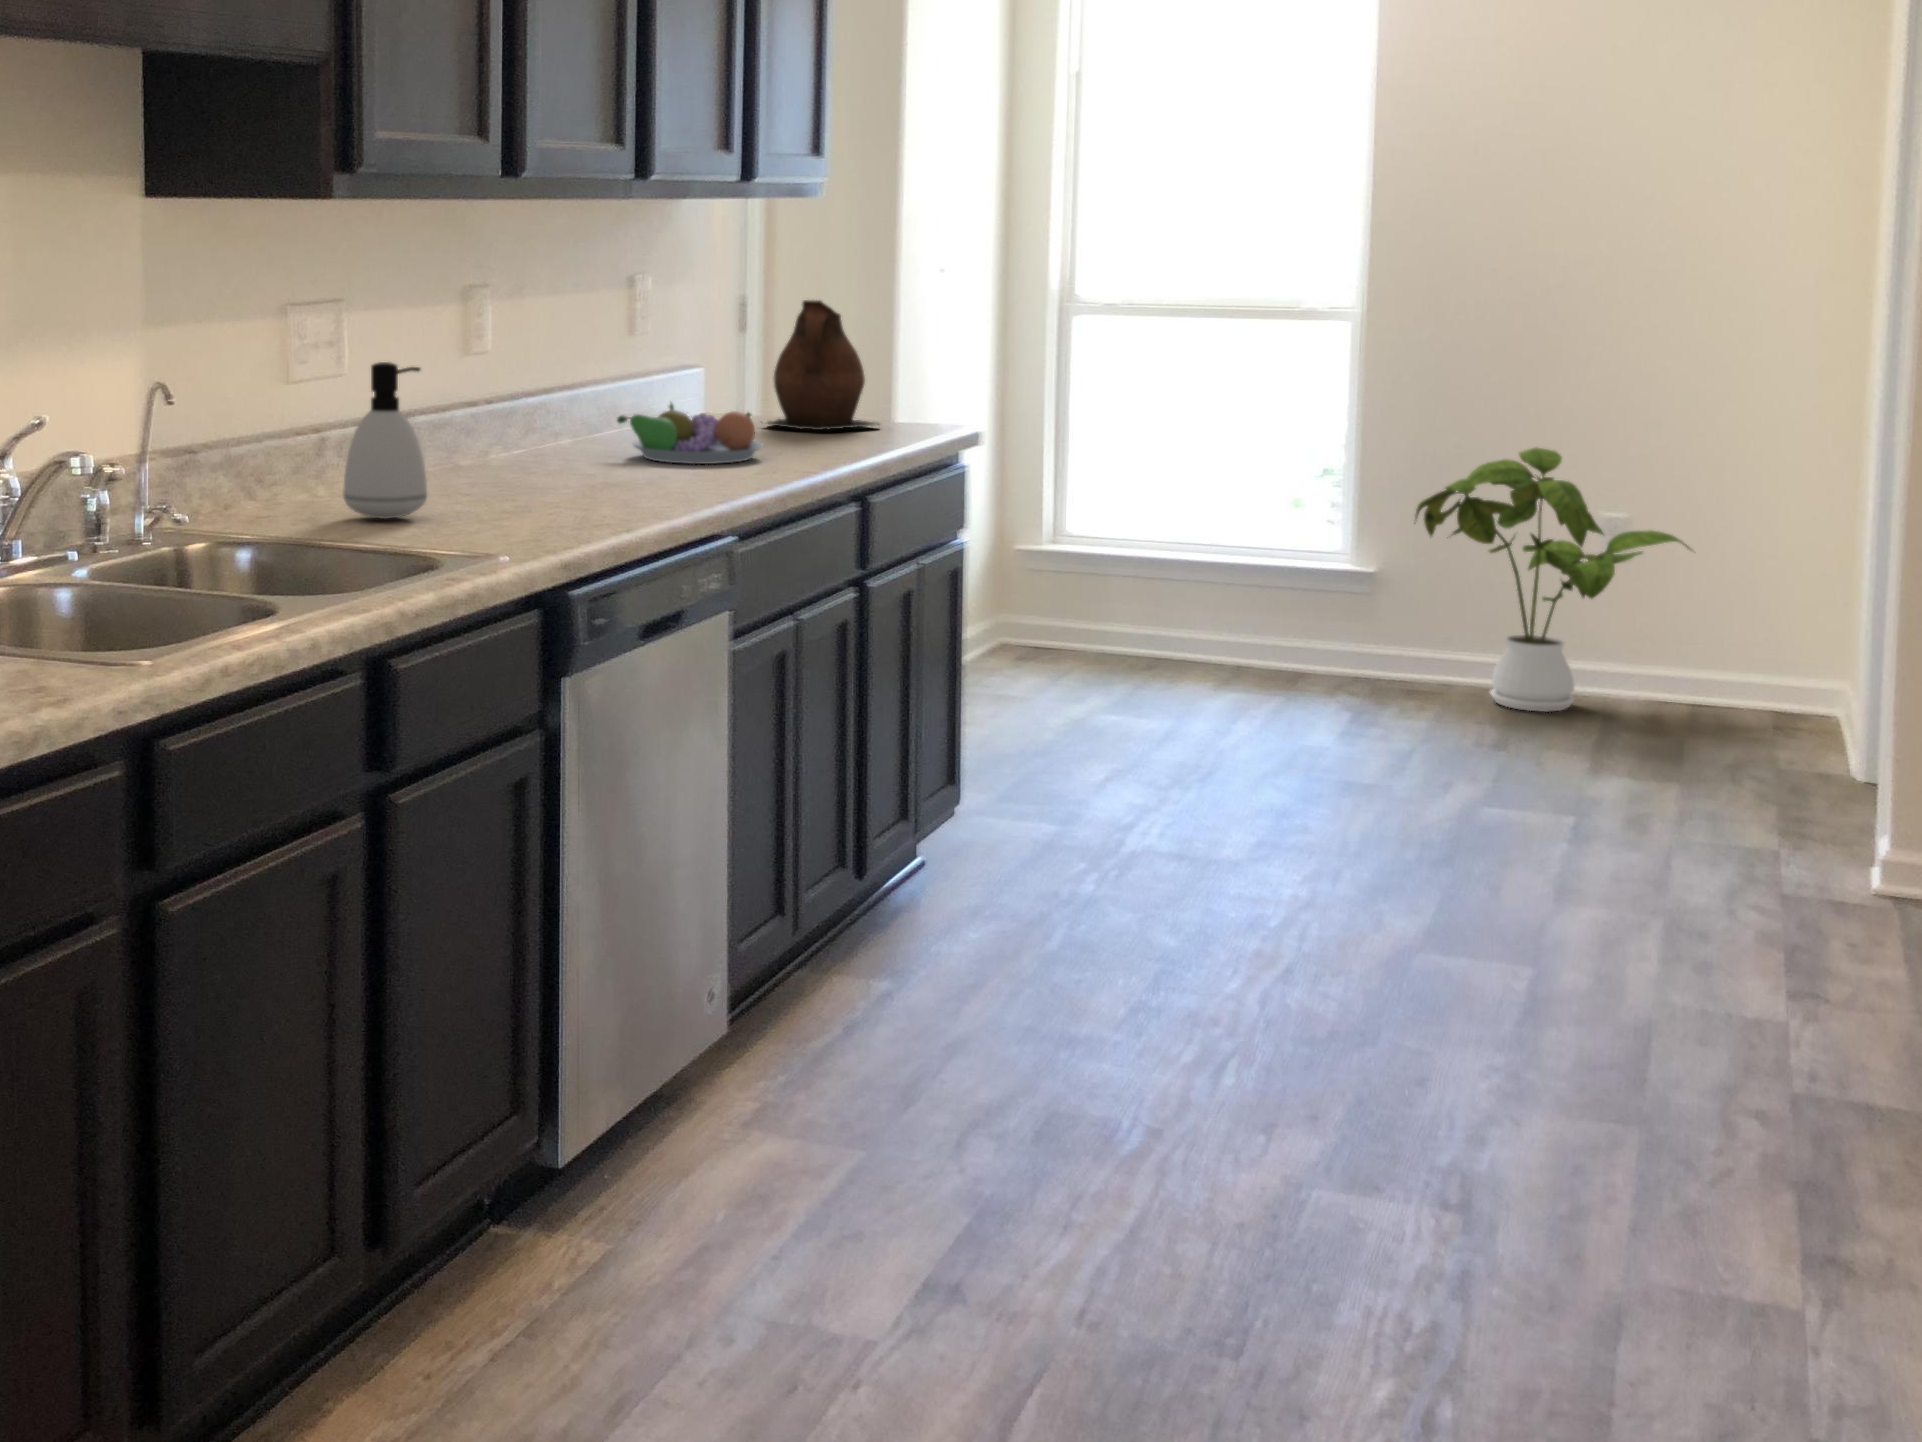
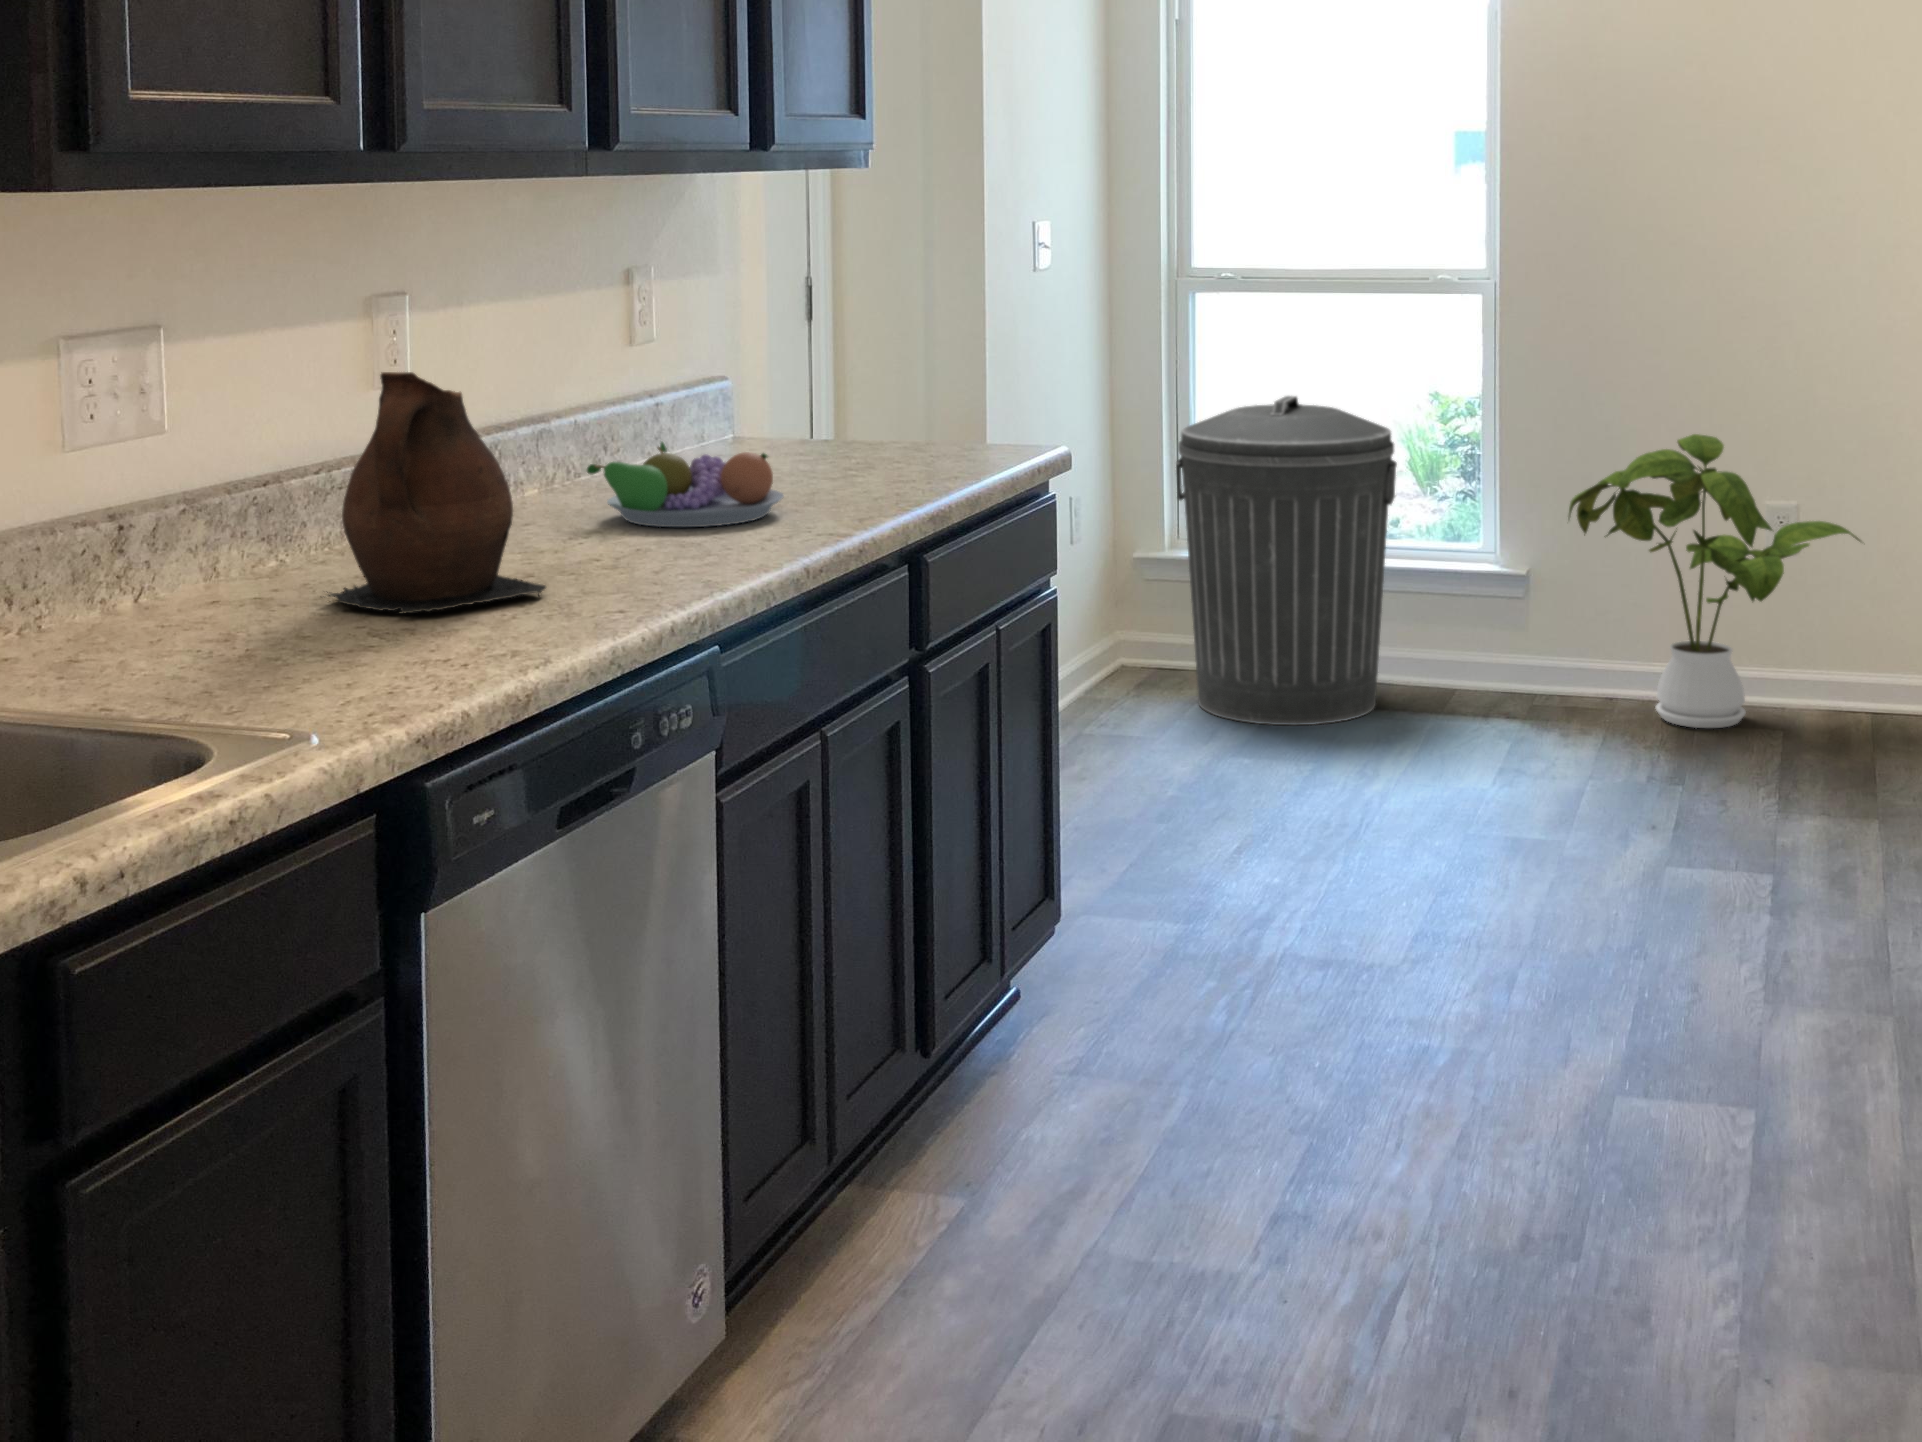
ceramic pitcher: present [768,300,878,430] -> present [327,372,546,614]
soap dispenser: present [343,362,427,519] -> none [119,426,250,656]
trash can: none [1058,405,1258,692] -> present [1176,396,1397,725]

